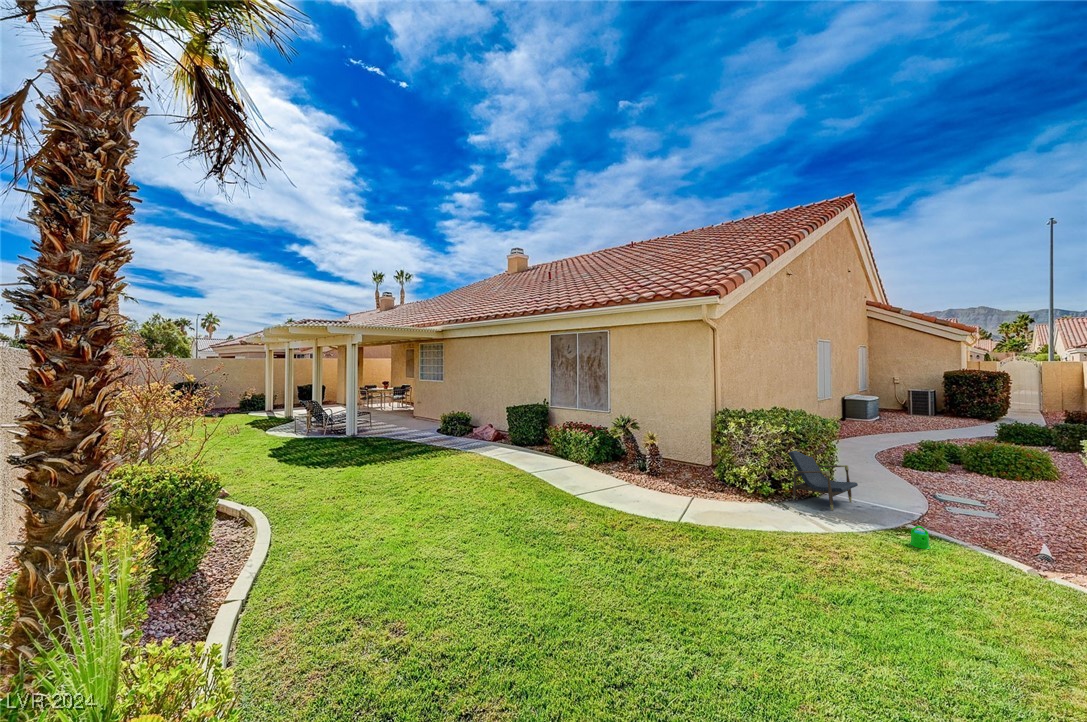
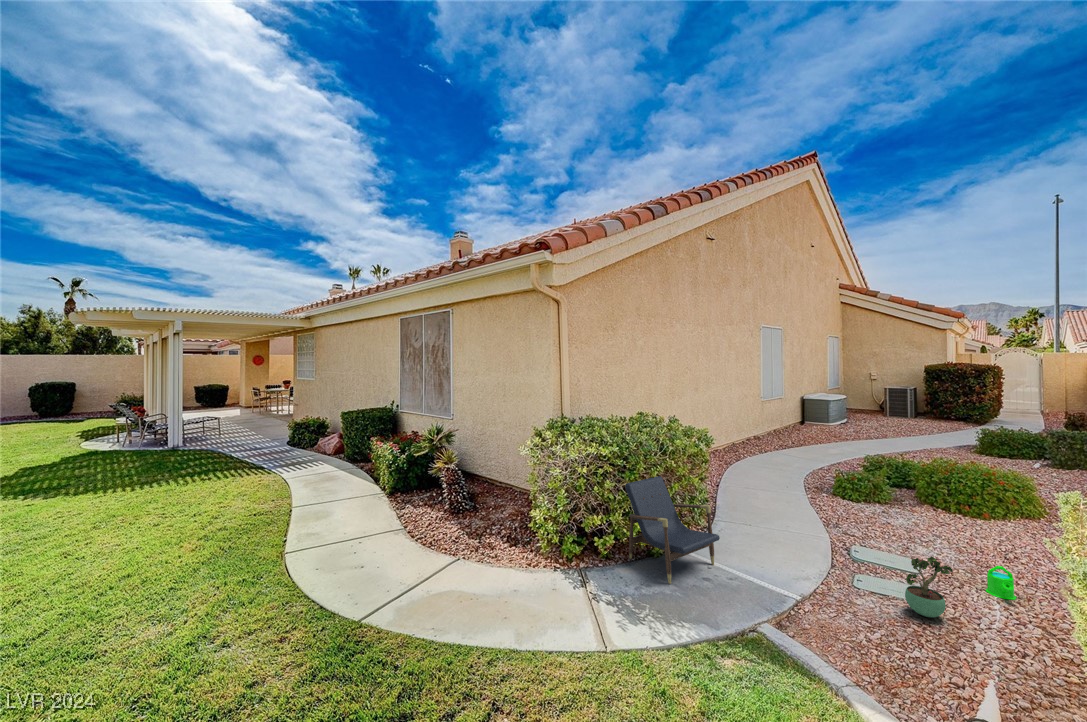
potted plant: none [986,490,1017,525] -> present [905,556,953,617]
watering can: present [910,526,931,549] -> present [986,566,1016,600]

